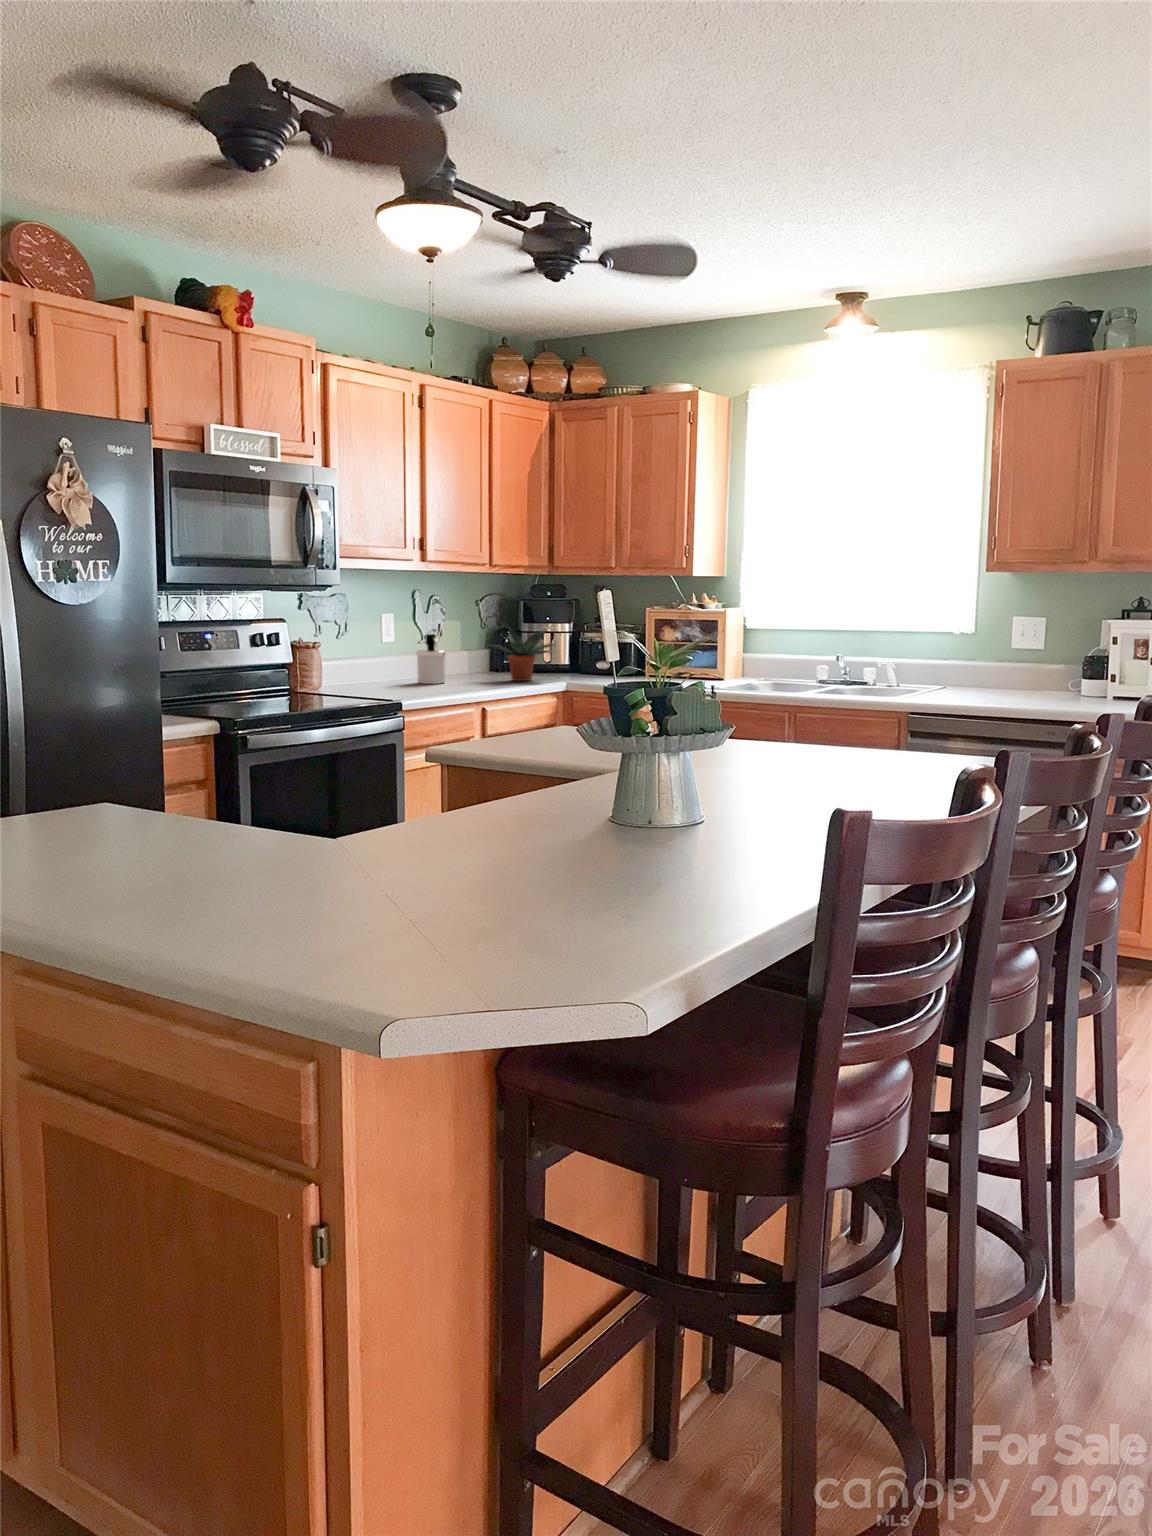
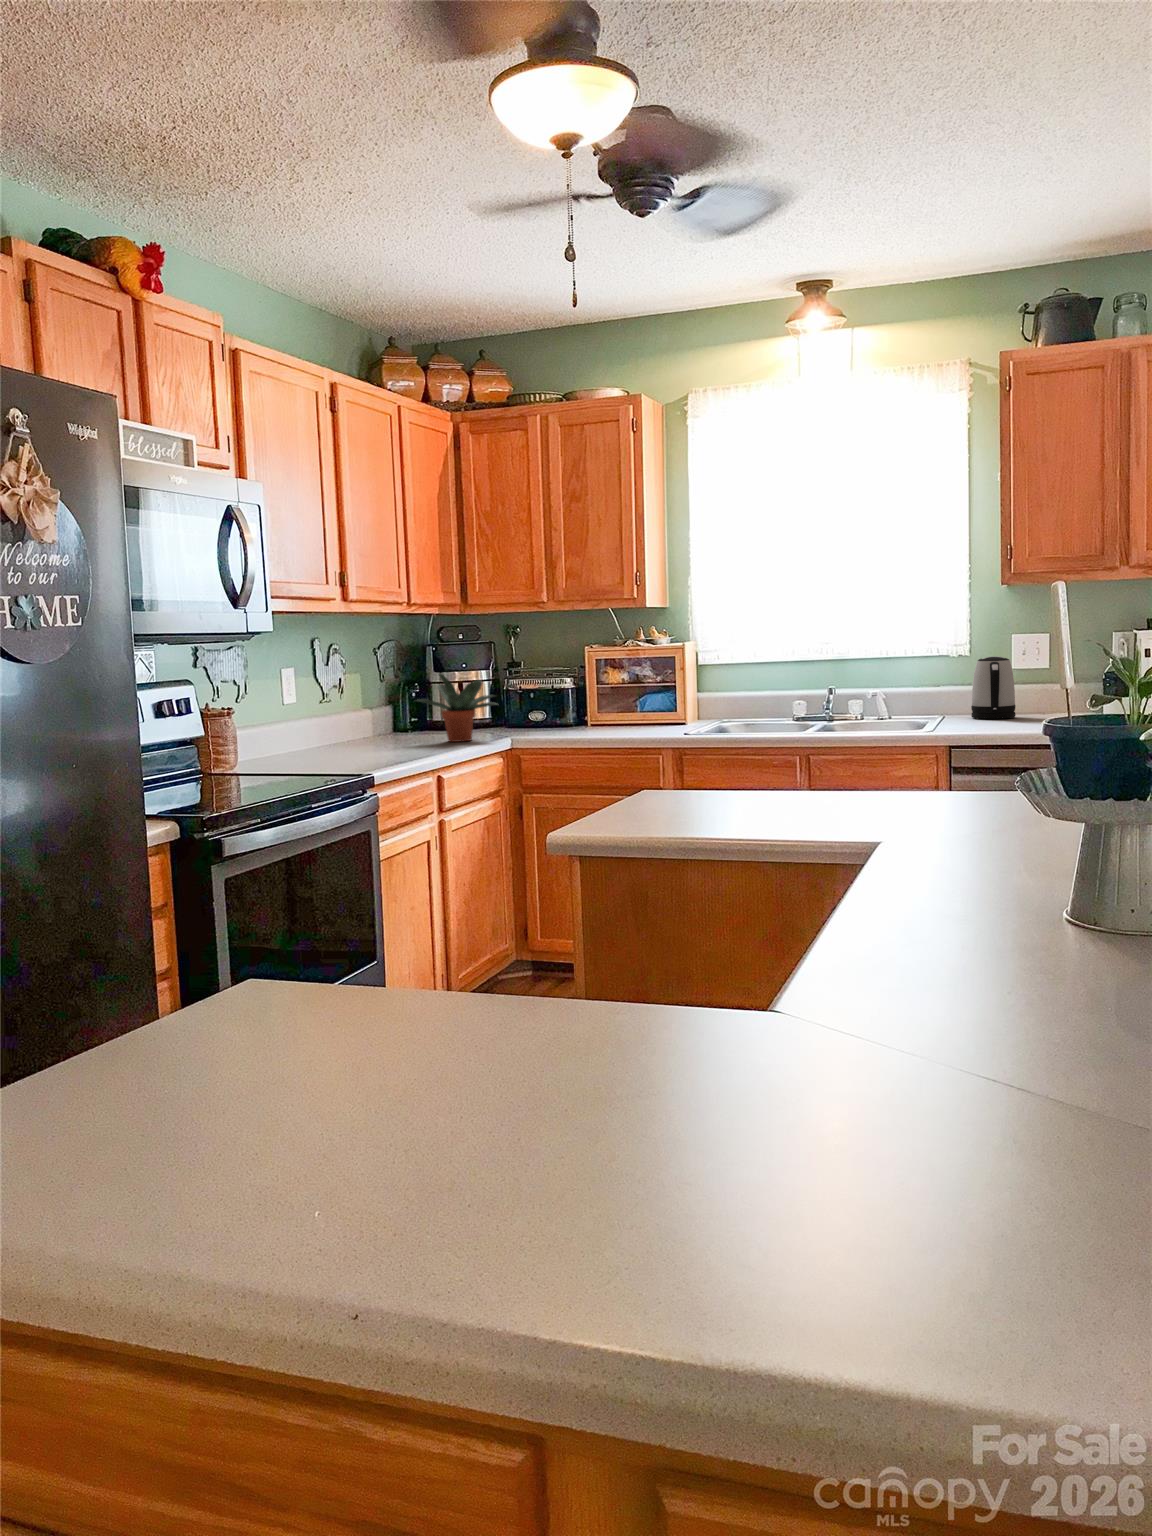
soap dispenser: present [416,634,446,684] -> none [337,690,375,752]
kettle: none [970,635,1010,692] -> present [971,656,1016,719]

